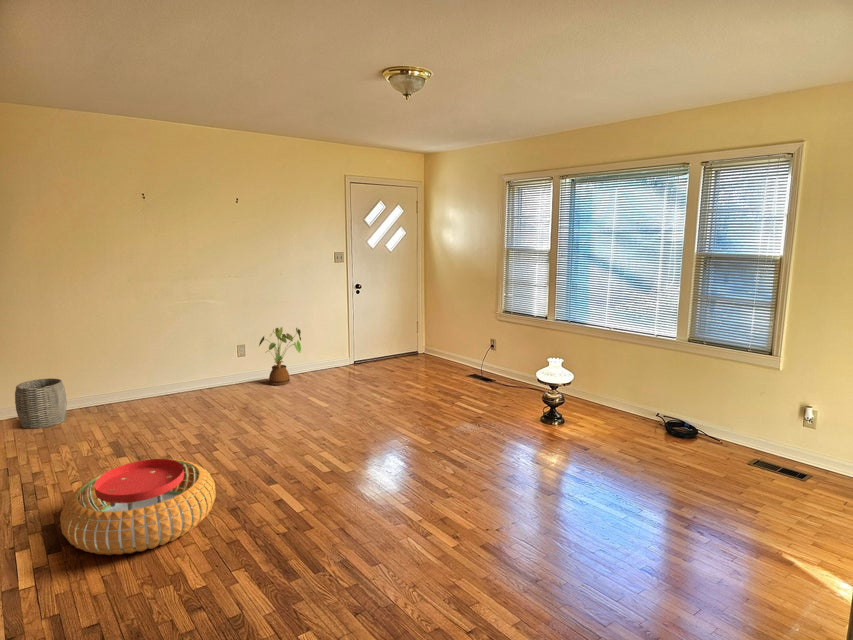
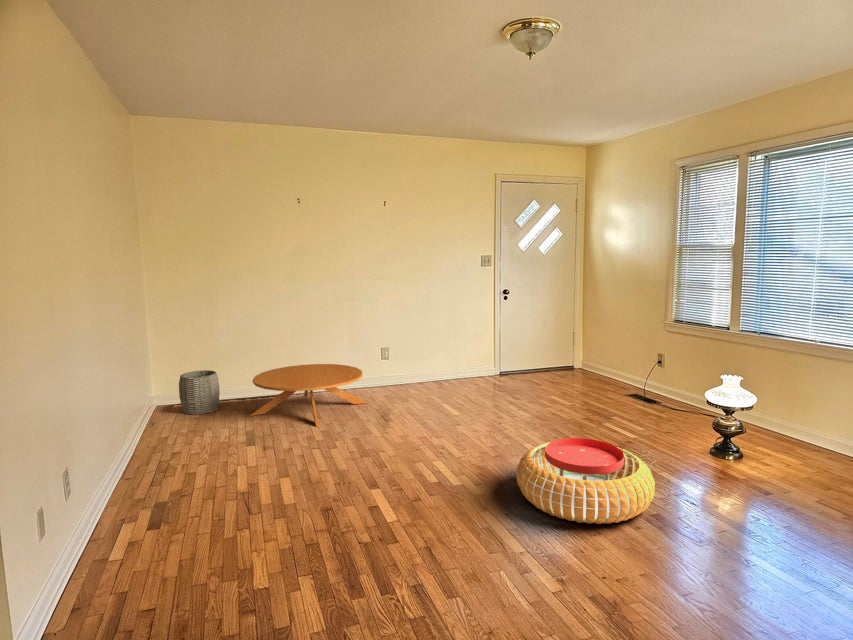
house plant: present [259,327,301,385] -> none [393,332,438,392]
coffee table: none [108,363,237,429] -> present [250,364,367,427]
pouf: present [60,459,216,555] -> present [516,438,655,524]

